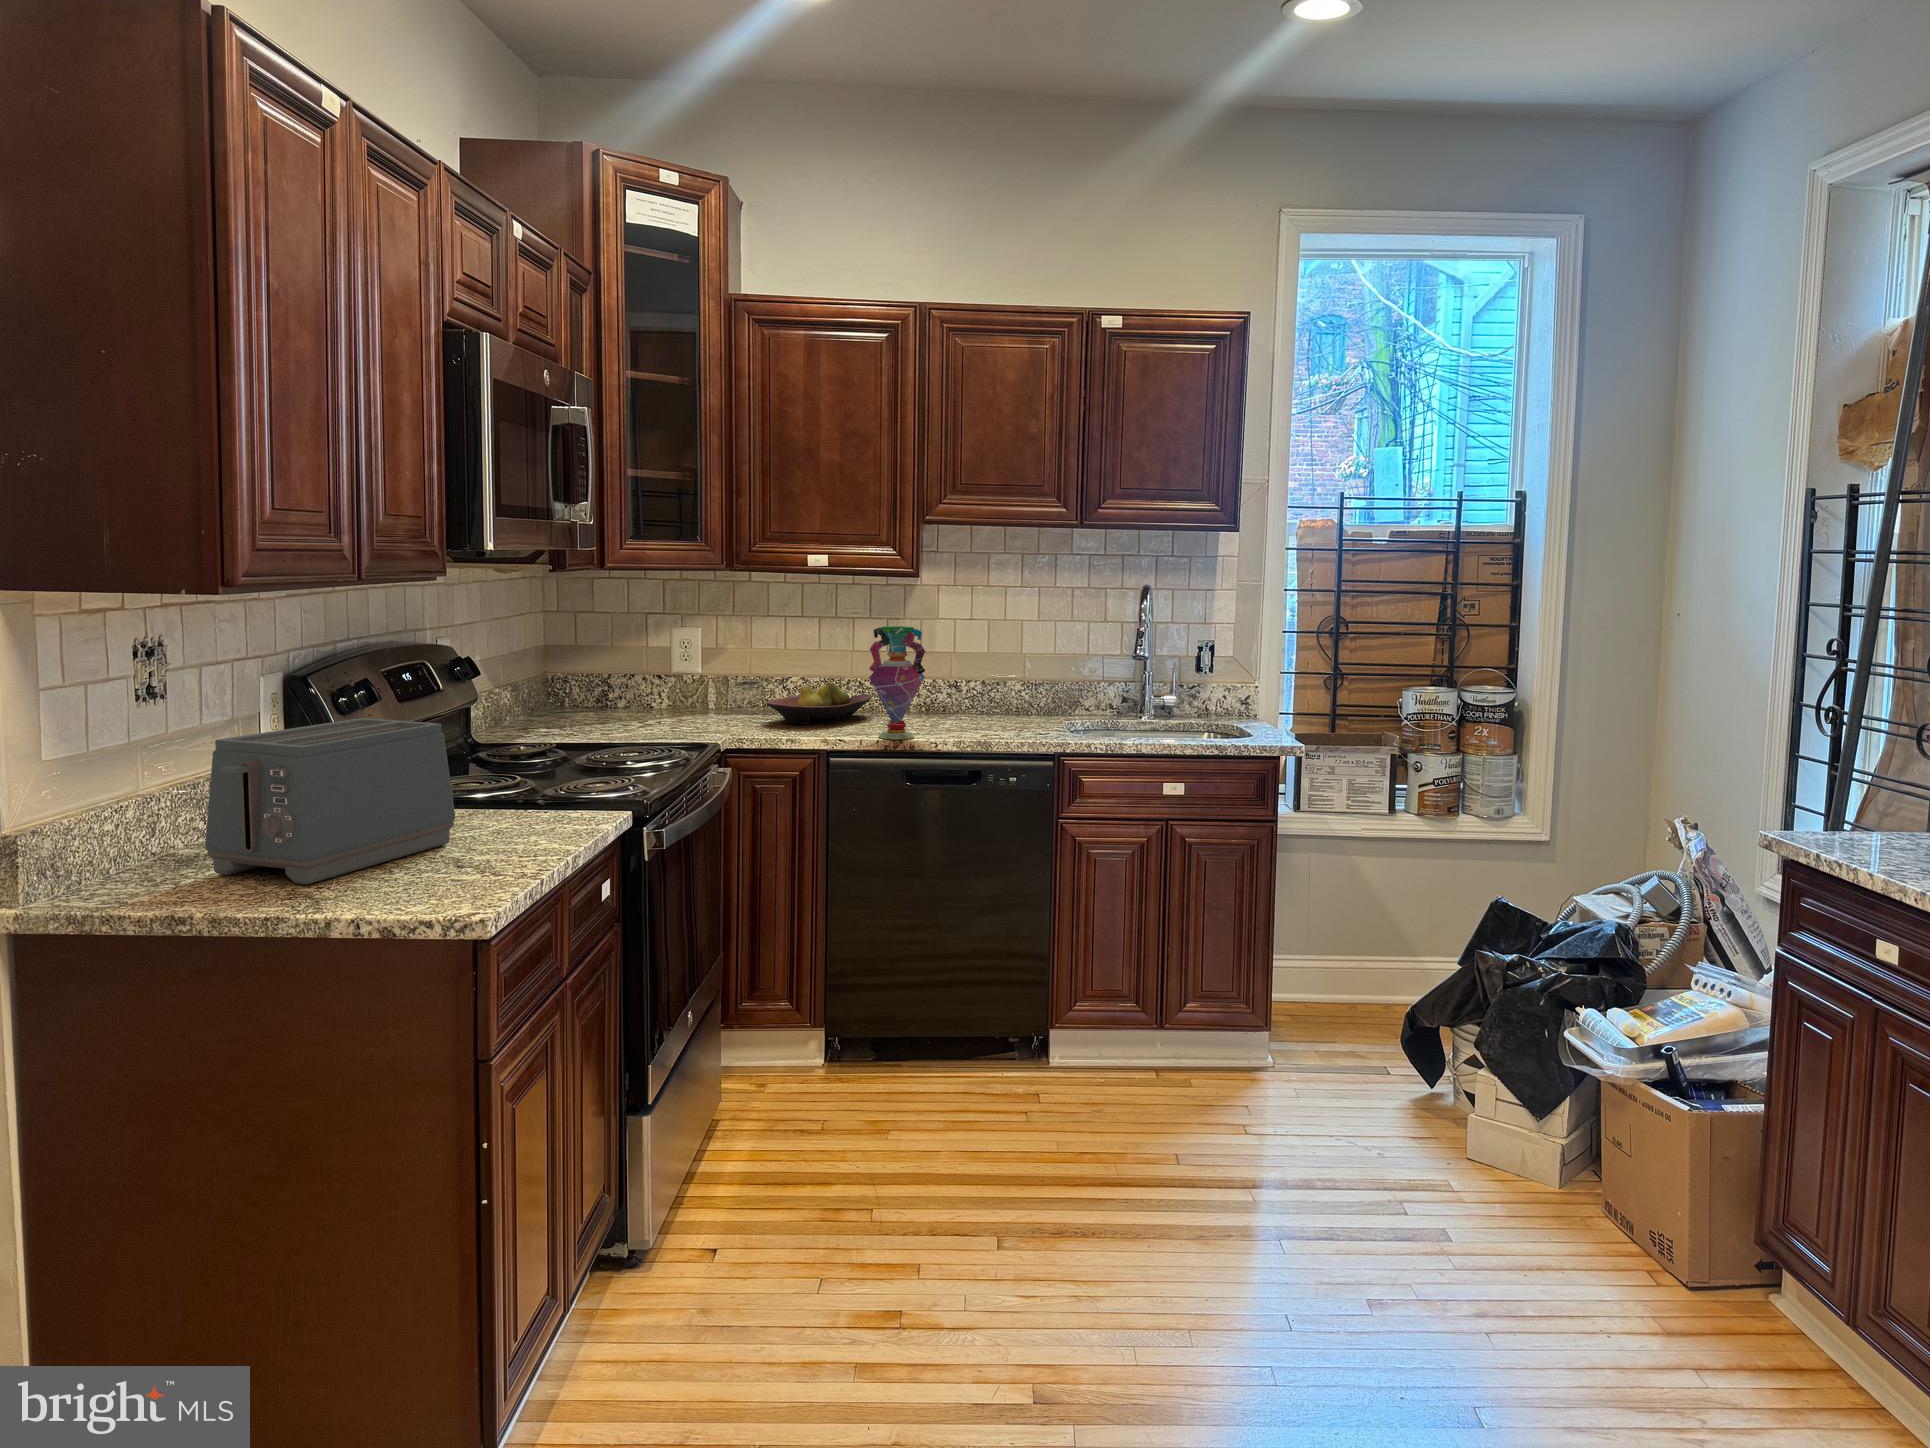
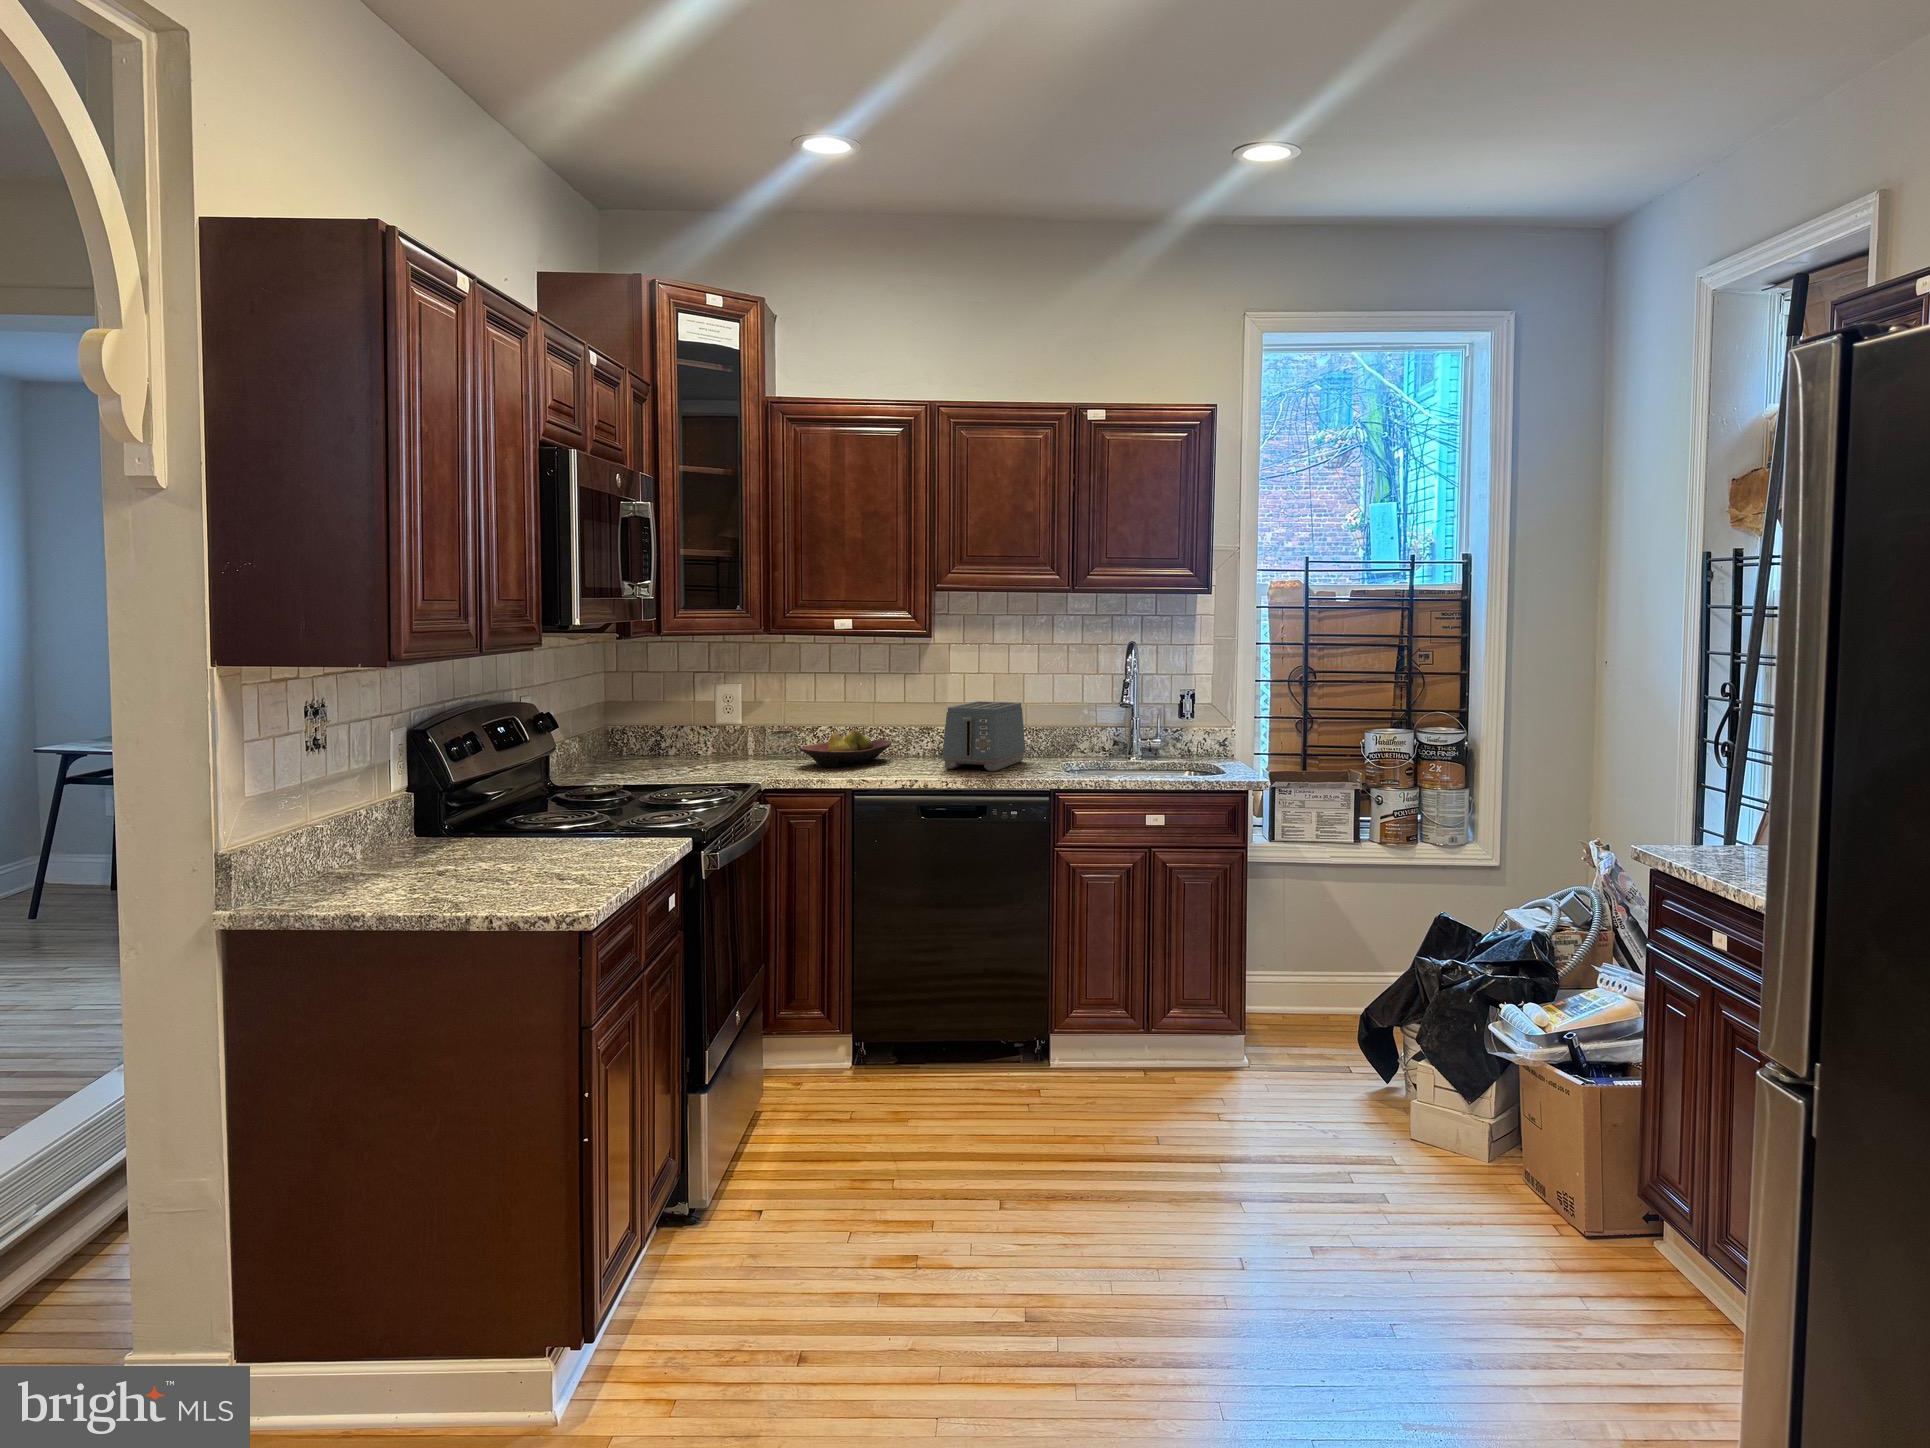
vase: present [869,626,925,739] -> none [889,681,938,779]
toaster: present [205,718,455,884] -> present [943,701,1025,771]

